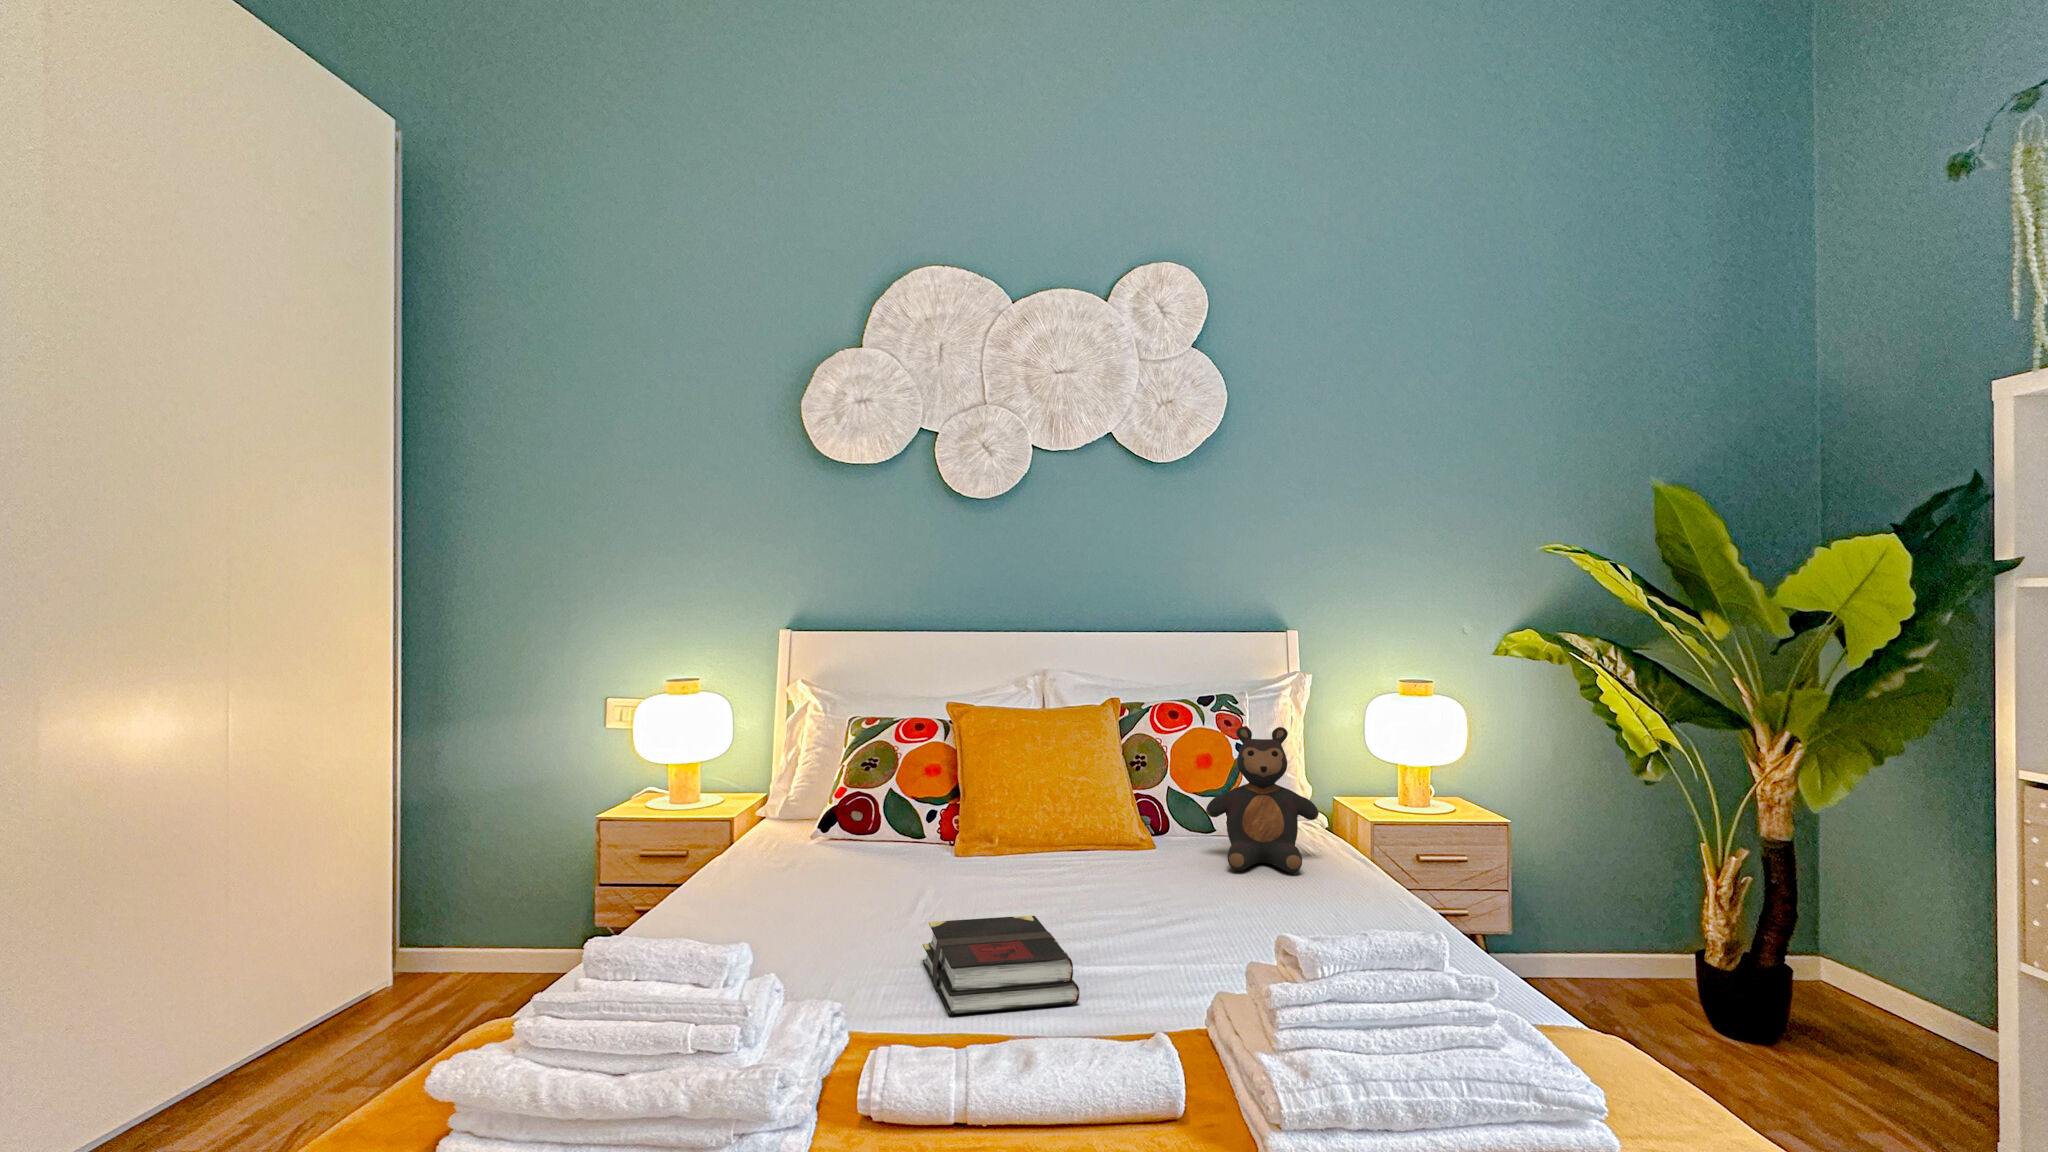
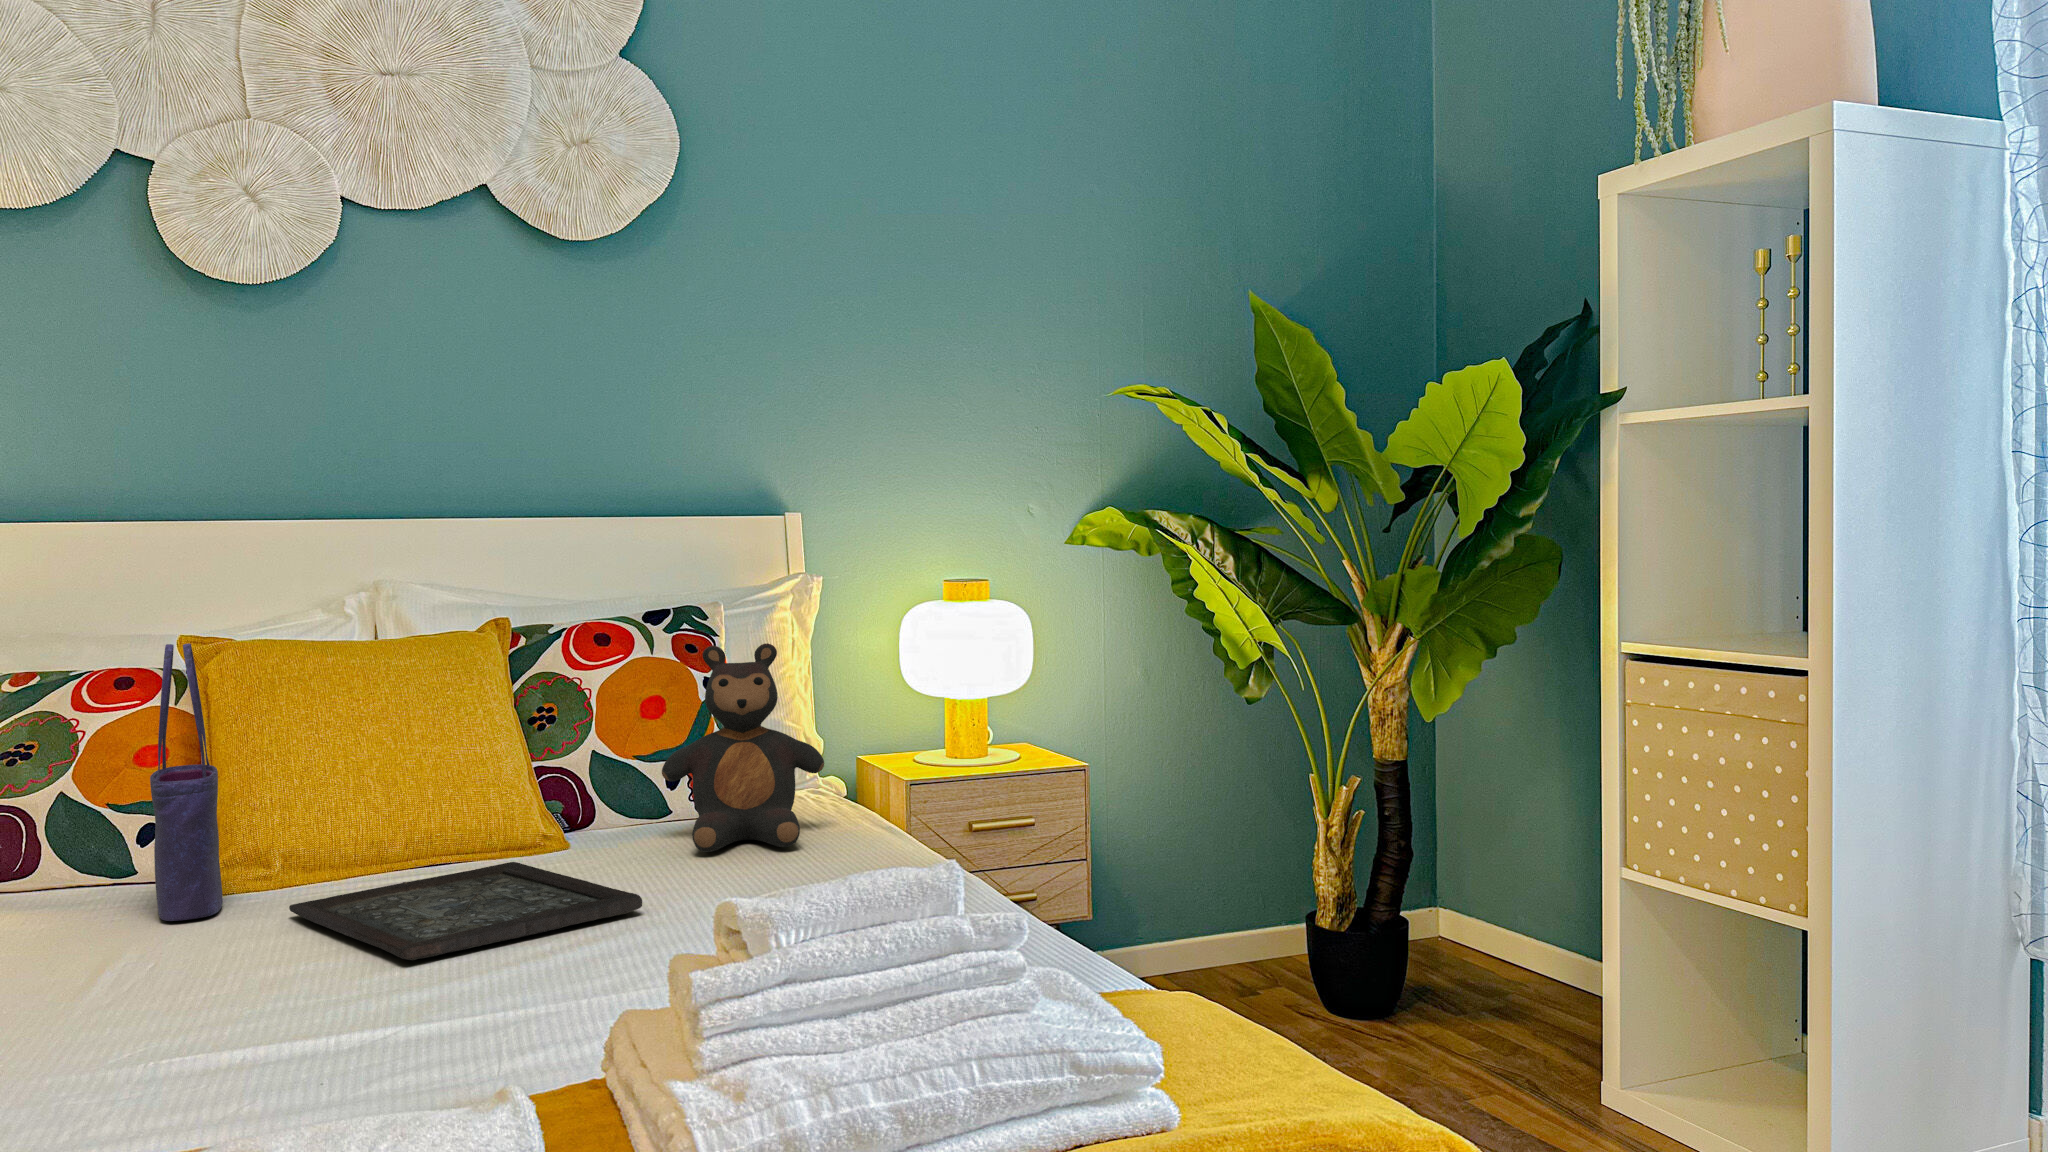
tote bag: none [905,712,941,884] -> present [150,644,223,921]
tray: none [982,865,1202,932] -> present [289,862,642,960]
book: present [923,915,1080,1014] -> none [149,935,415,1103]

